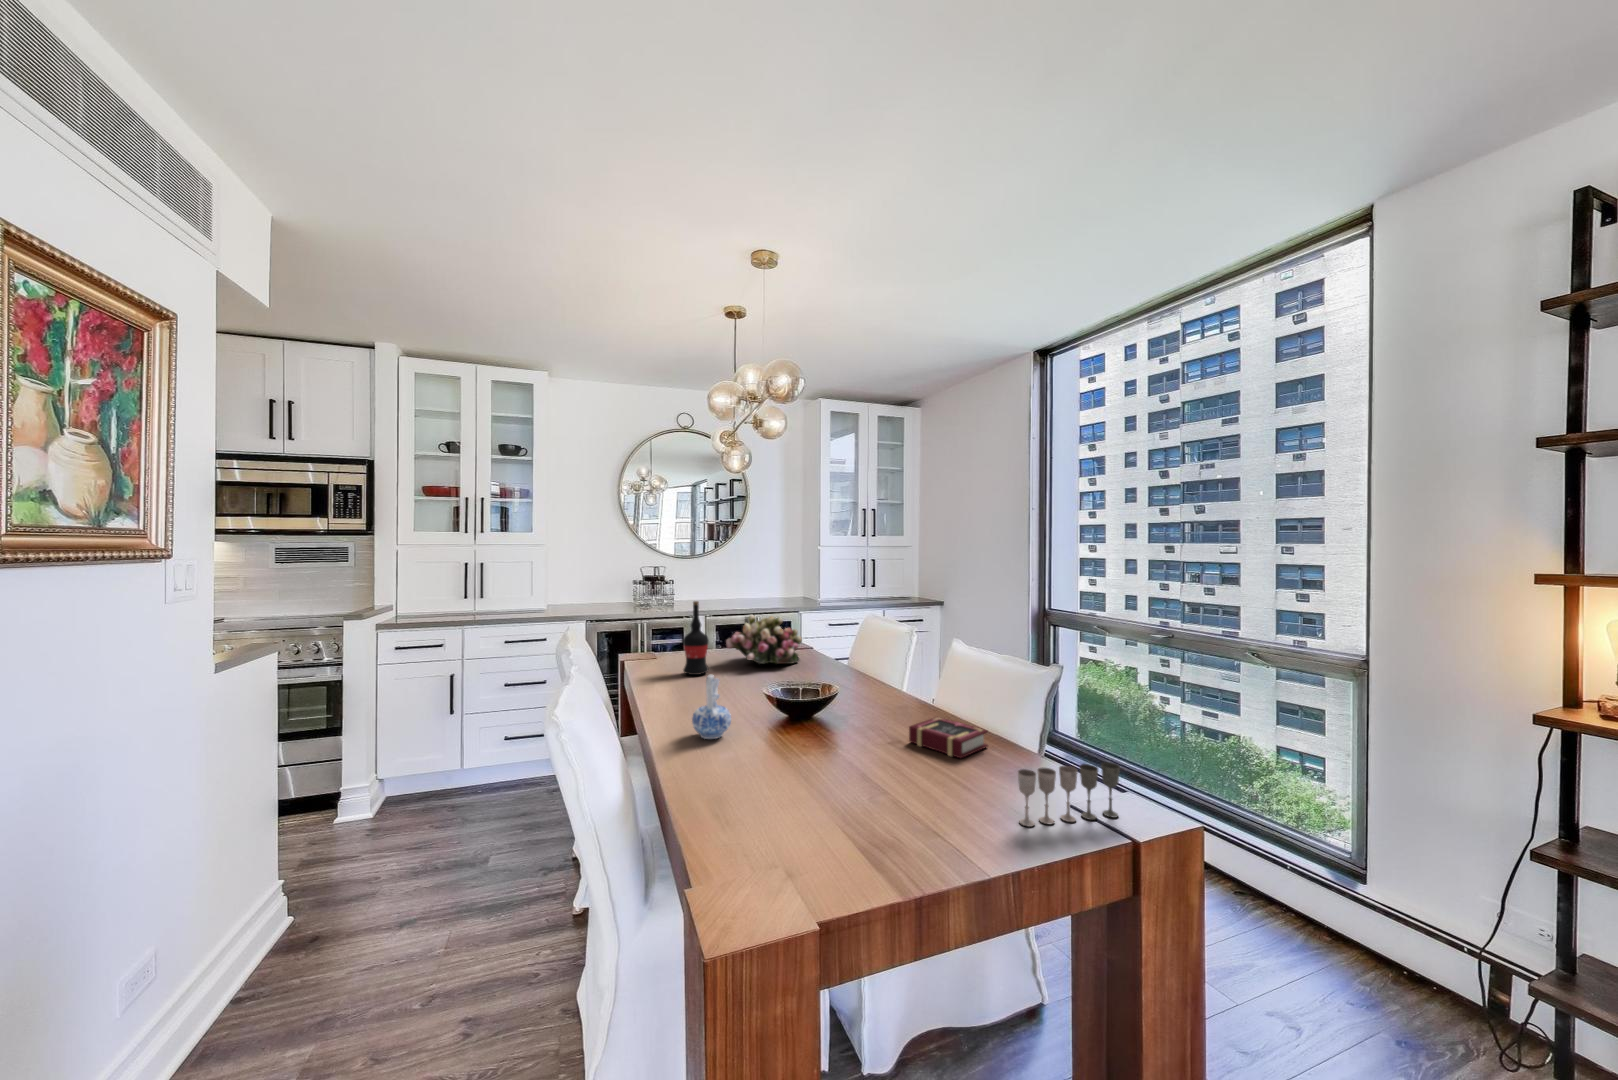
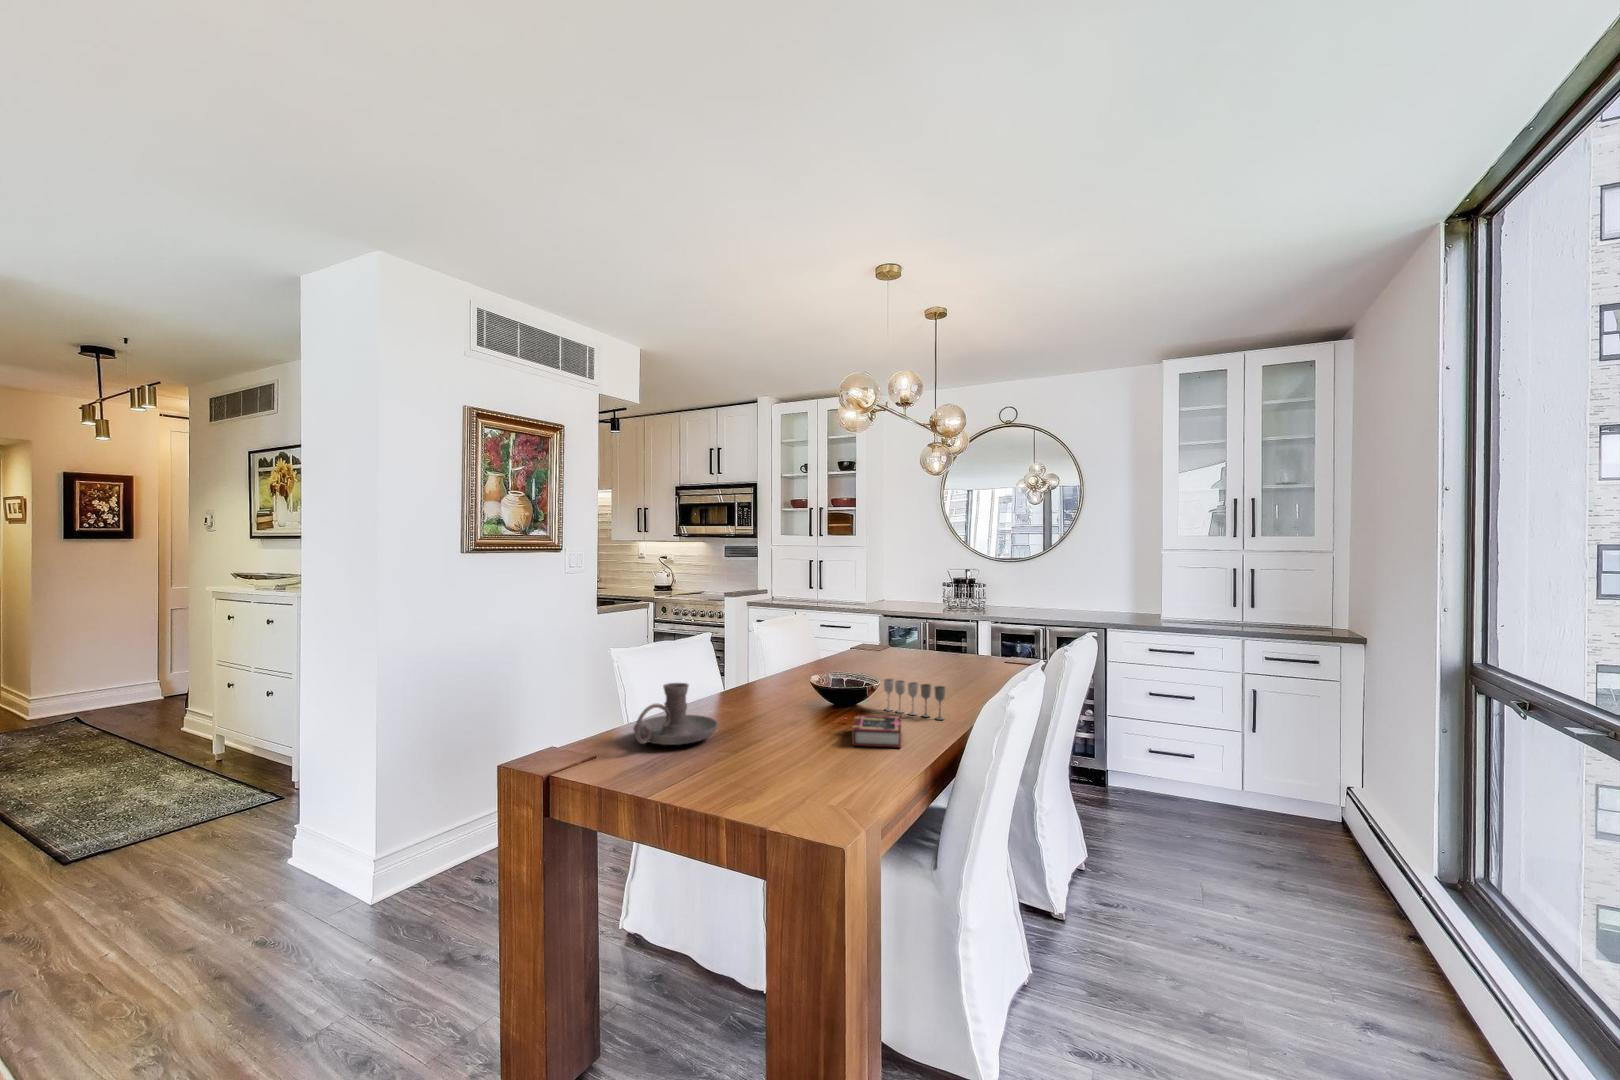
wine bottle: present [683,601,709,675] -> none [859,598,883,665]
flower arrangement: present [726,615,802,664] -> none [909,617,991,672]
ceramic pitcher: present [692,675,731,739] -> none [743,646,774,697]
candle holder: none [764,740,882,845] -> present [633,683,718,745]
wine glass: present [1018,762,1120,827] -> present [883,679,945,720]

